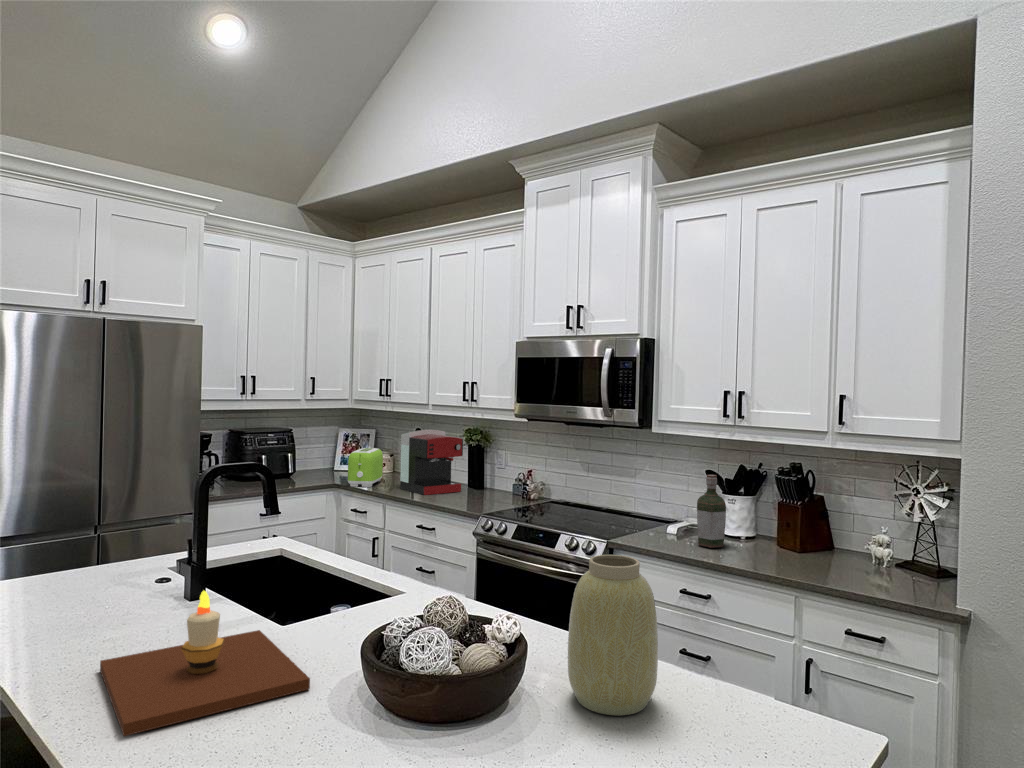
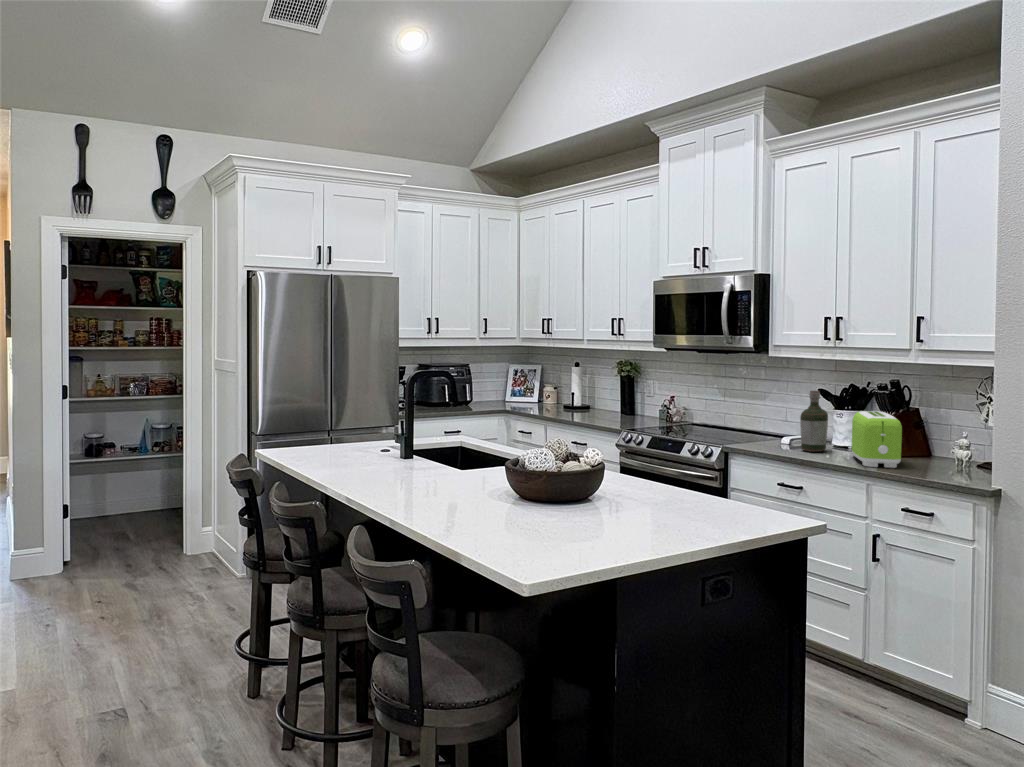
coffee maker: present [400,429,463,495] -> none [560,362,614,417]
toaster: present [348,448,383,487] -> present [852,411,902,468]
vase: present [568,555,658,716] -> none [635,417,693,512]
candle: present [100,591,310,736] -> none [363,436,480,503]

